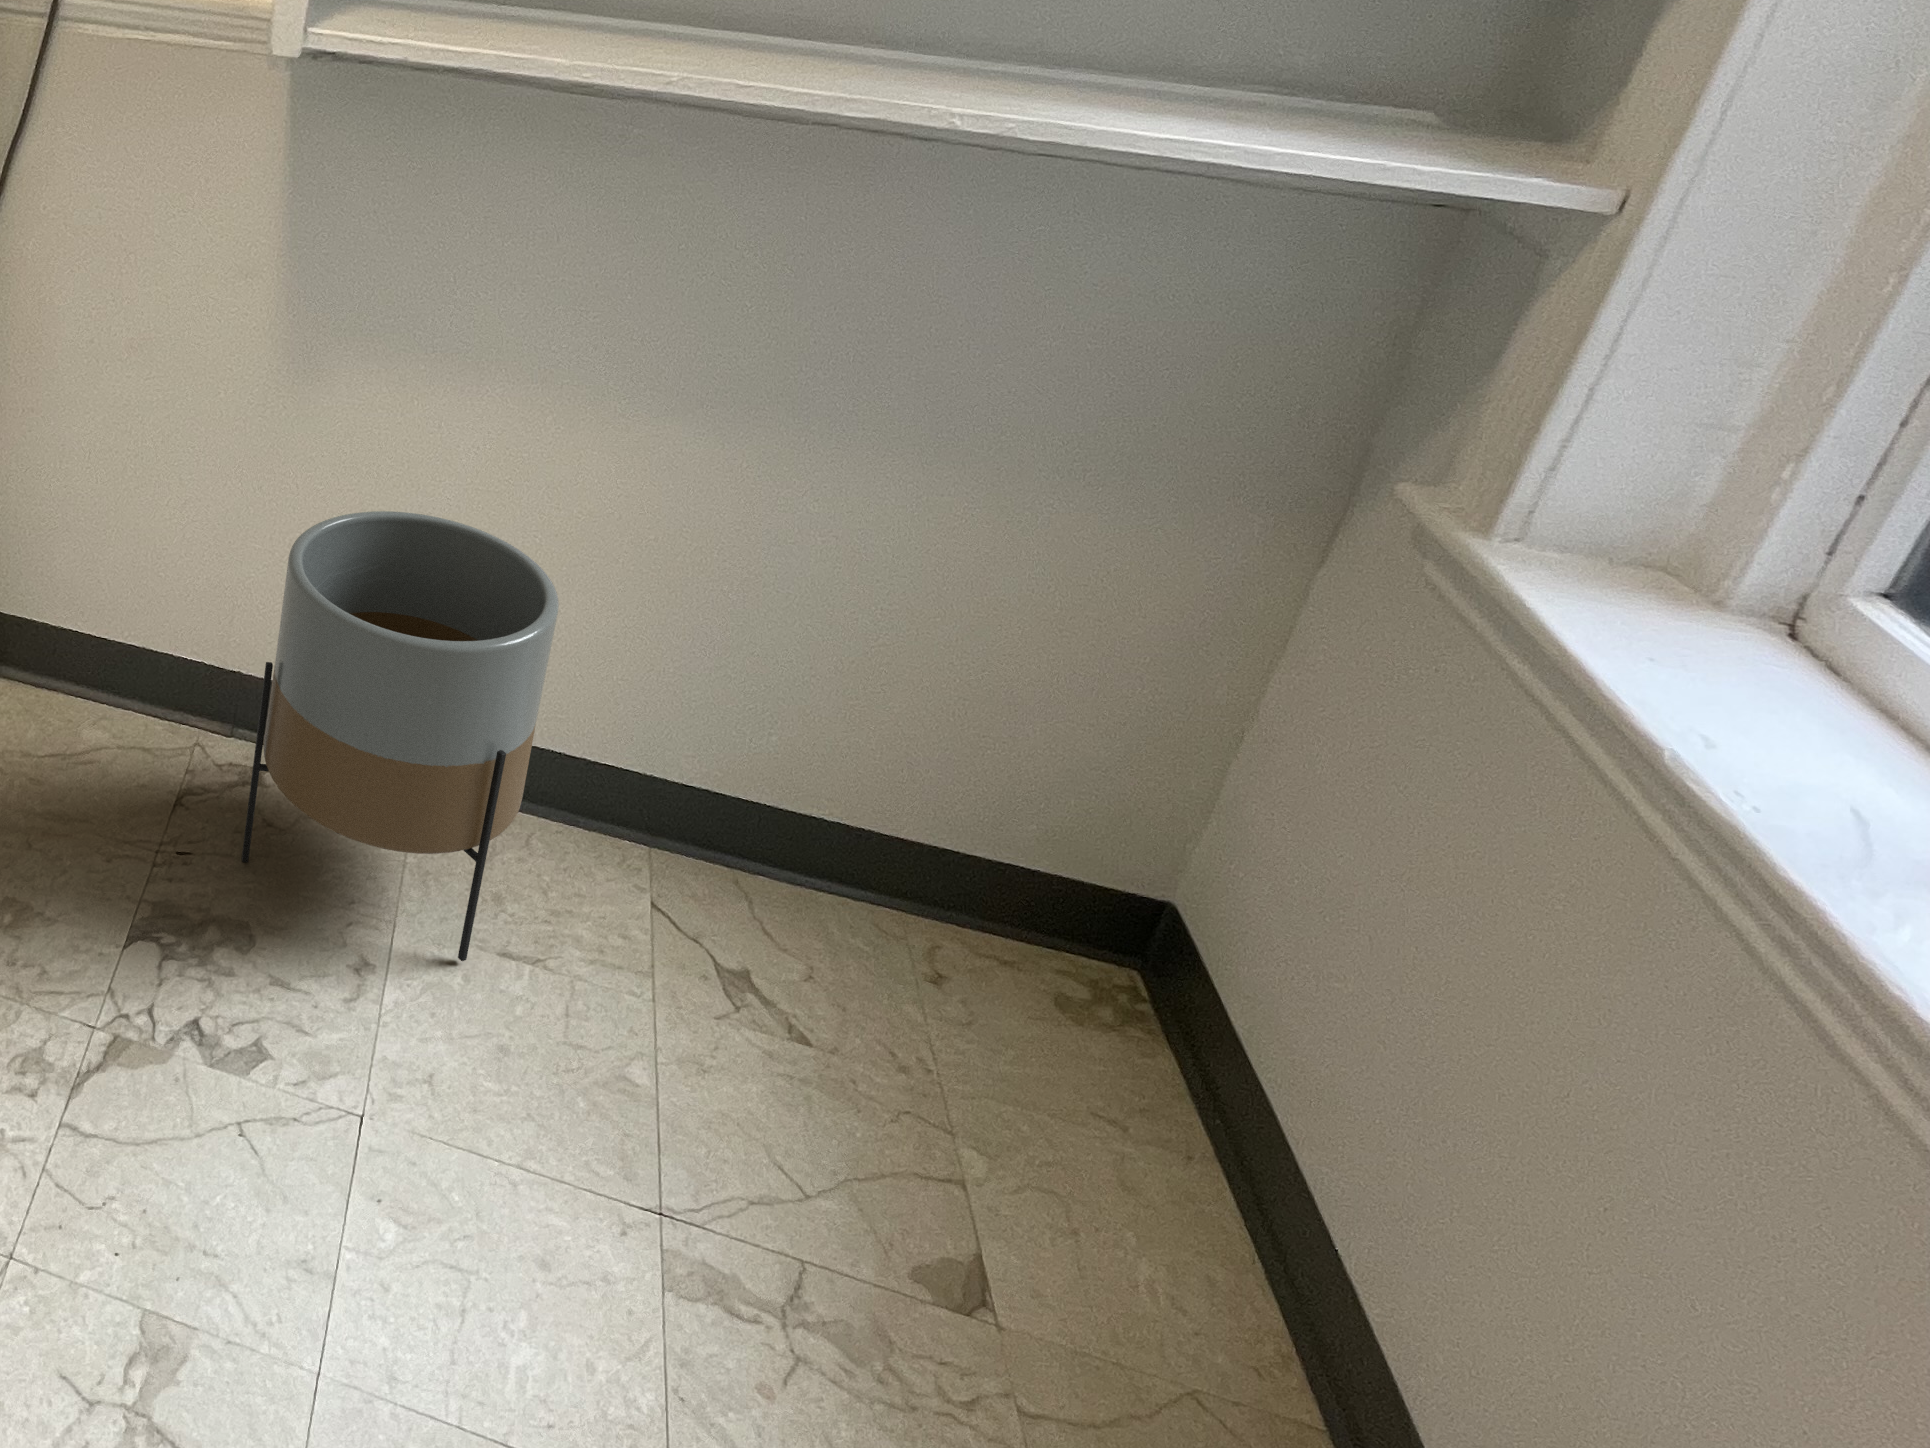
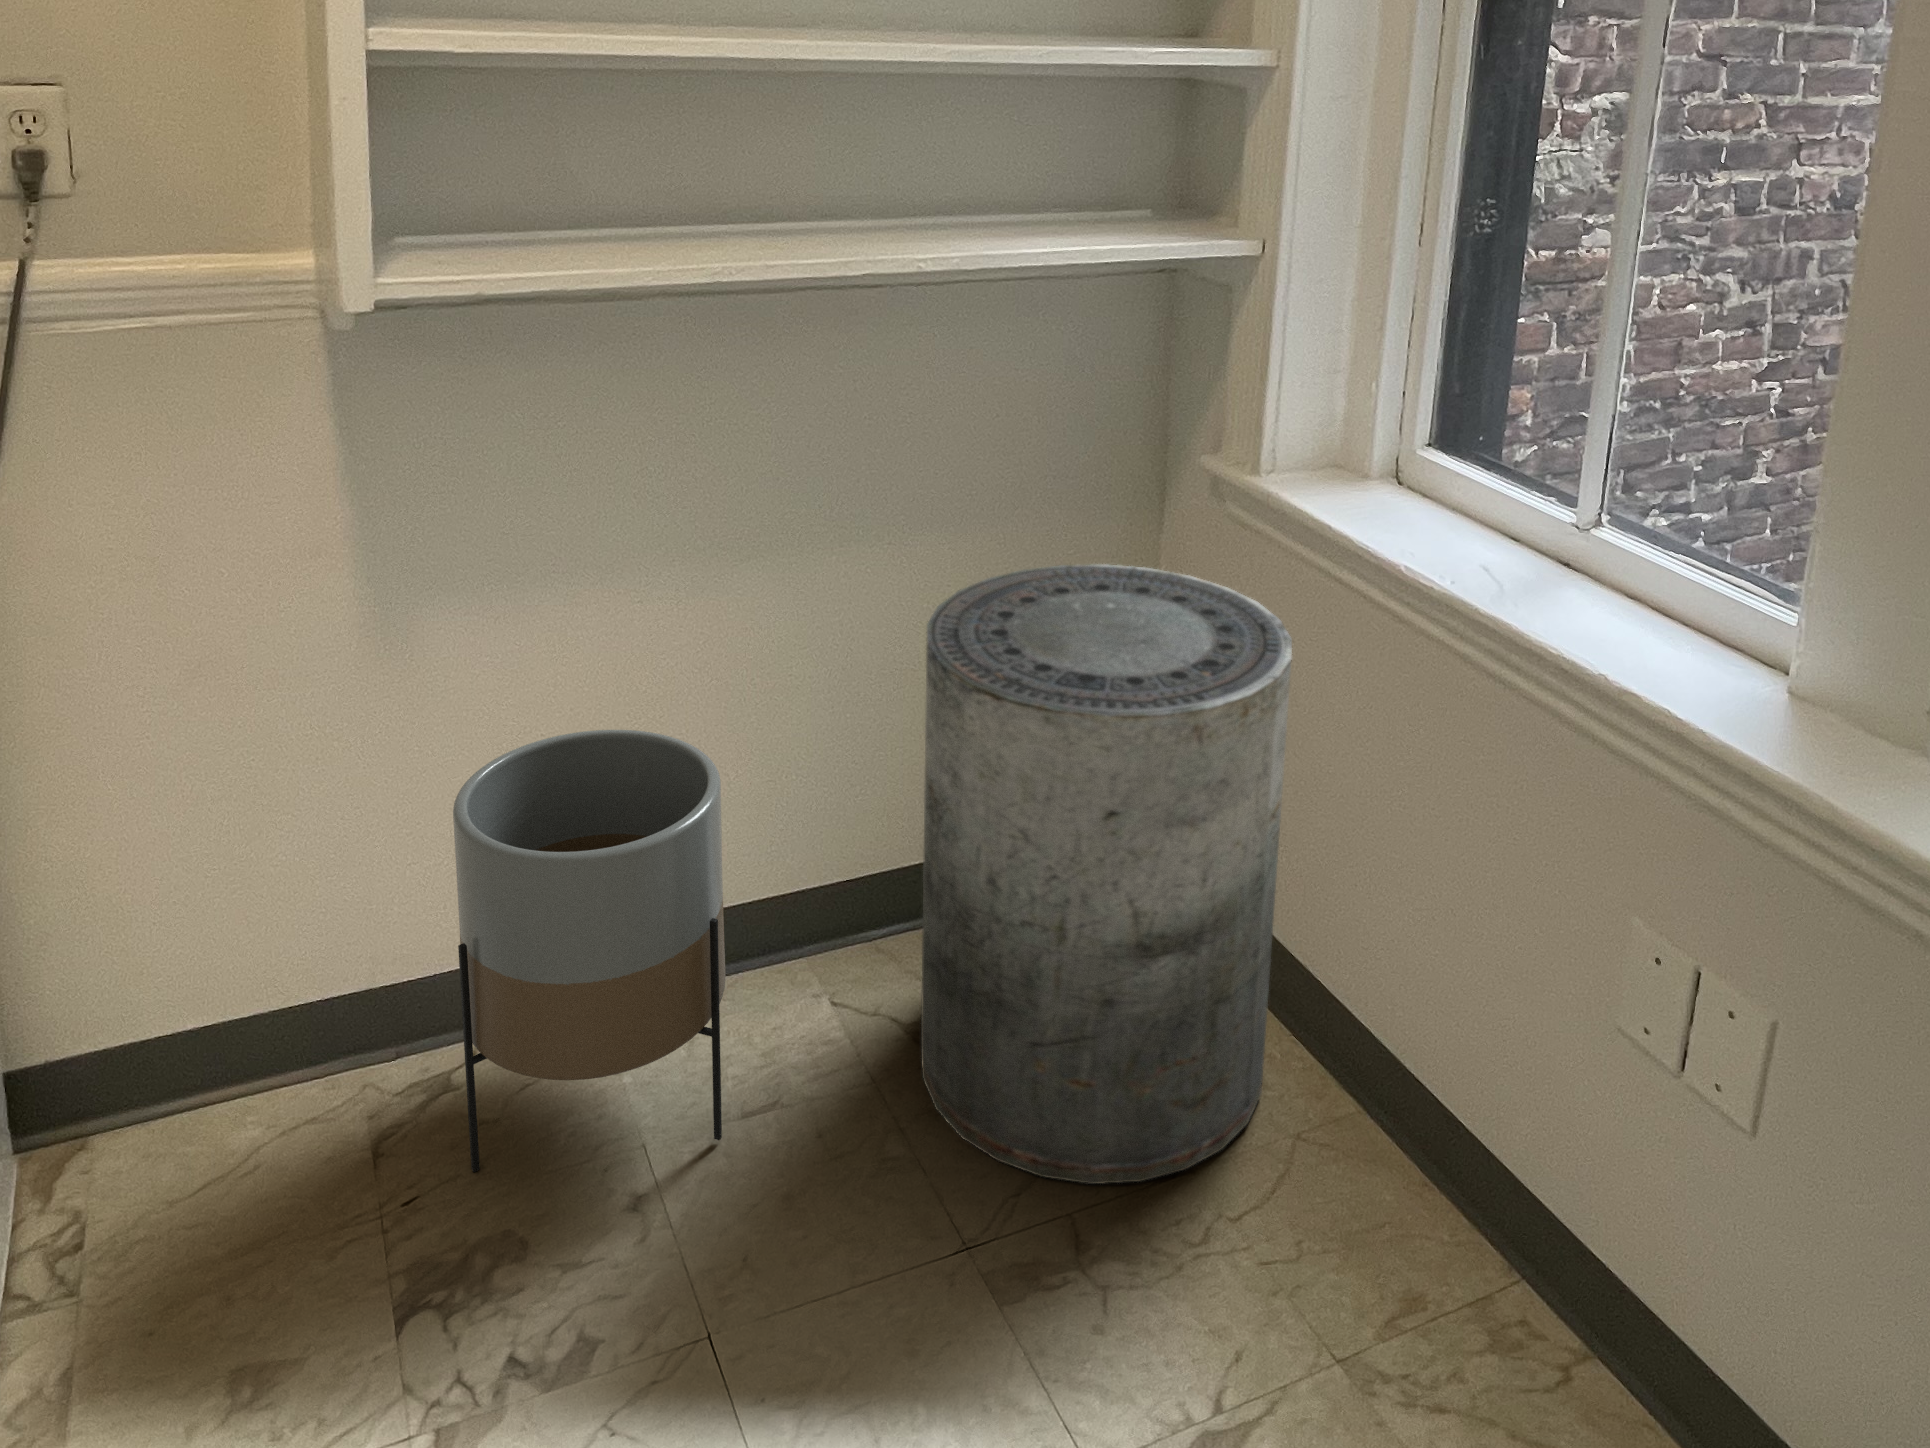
trash can: none [706,526,1427,1335] -> present [921,564,1292,1184]

